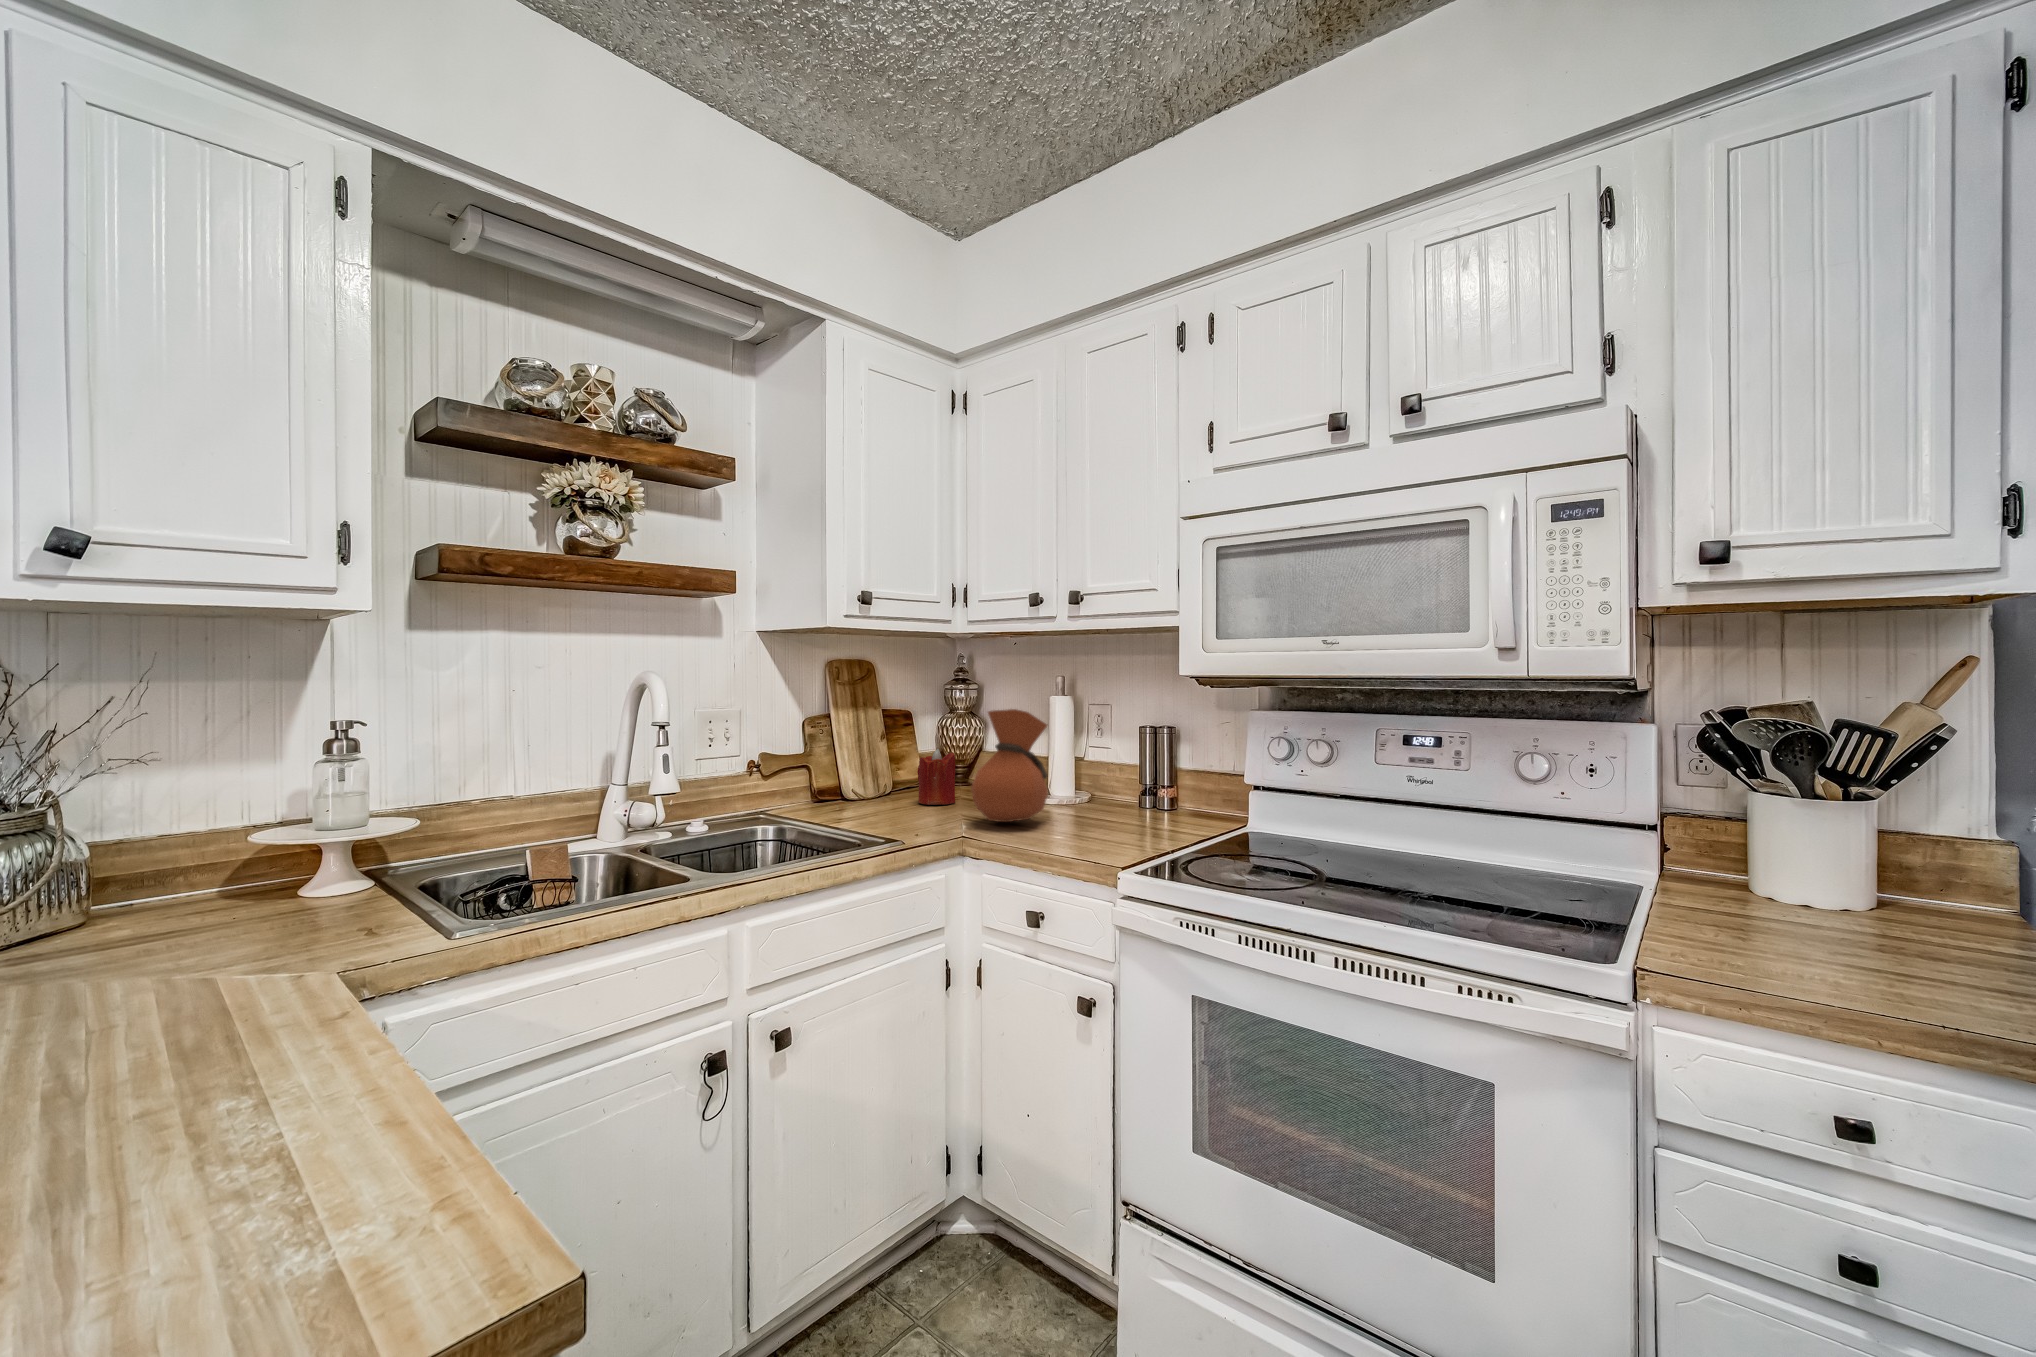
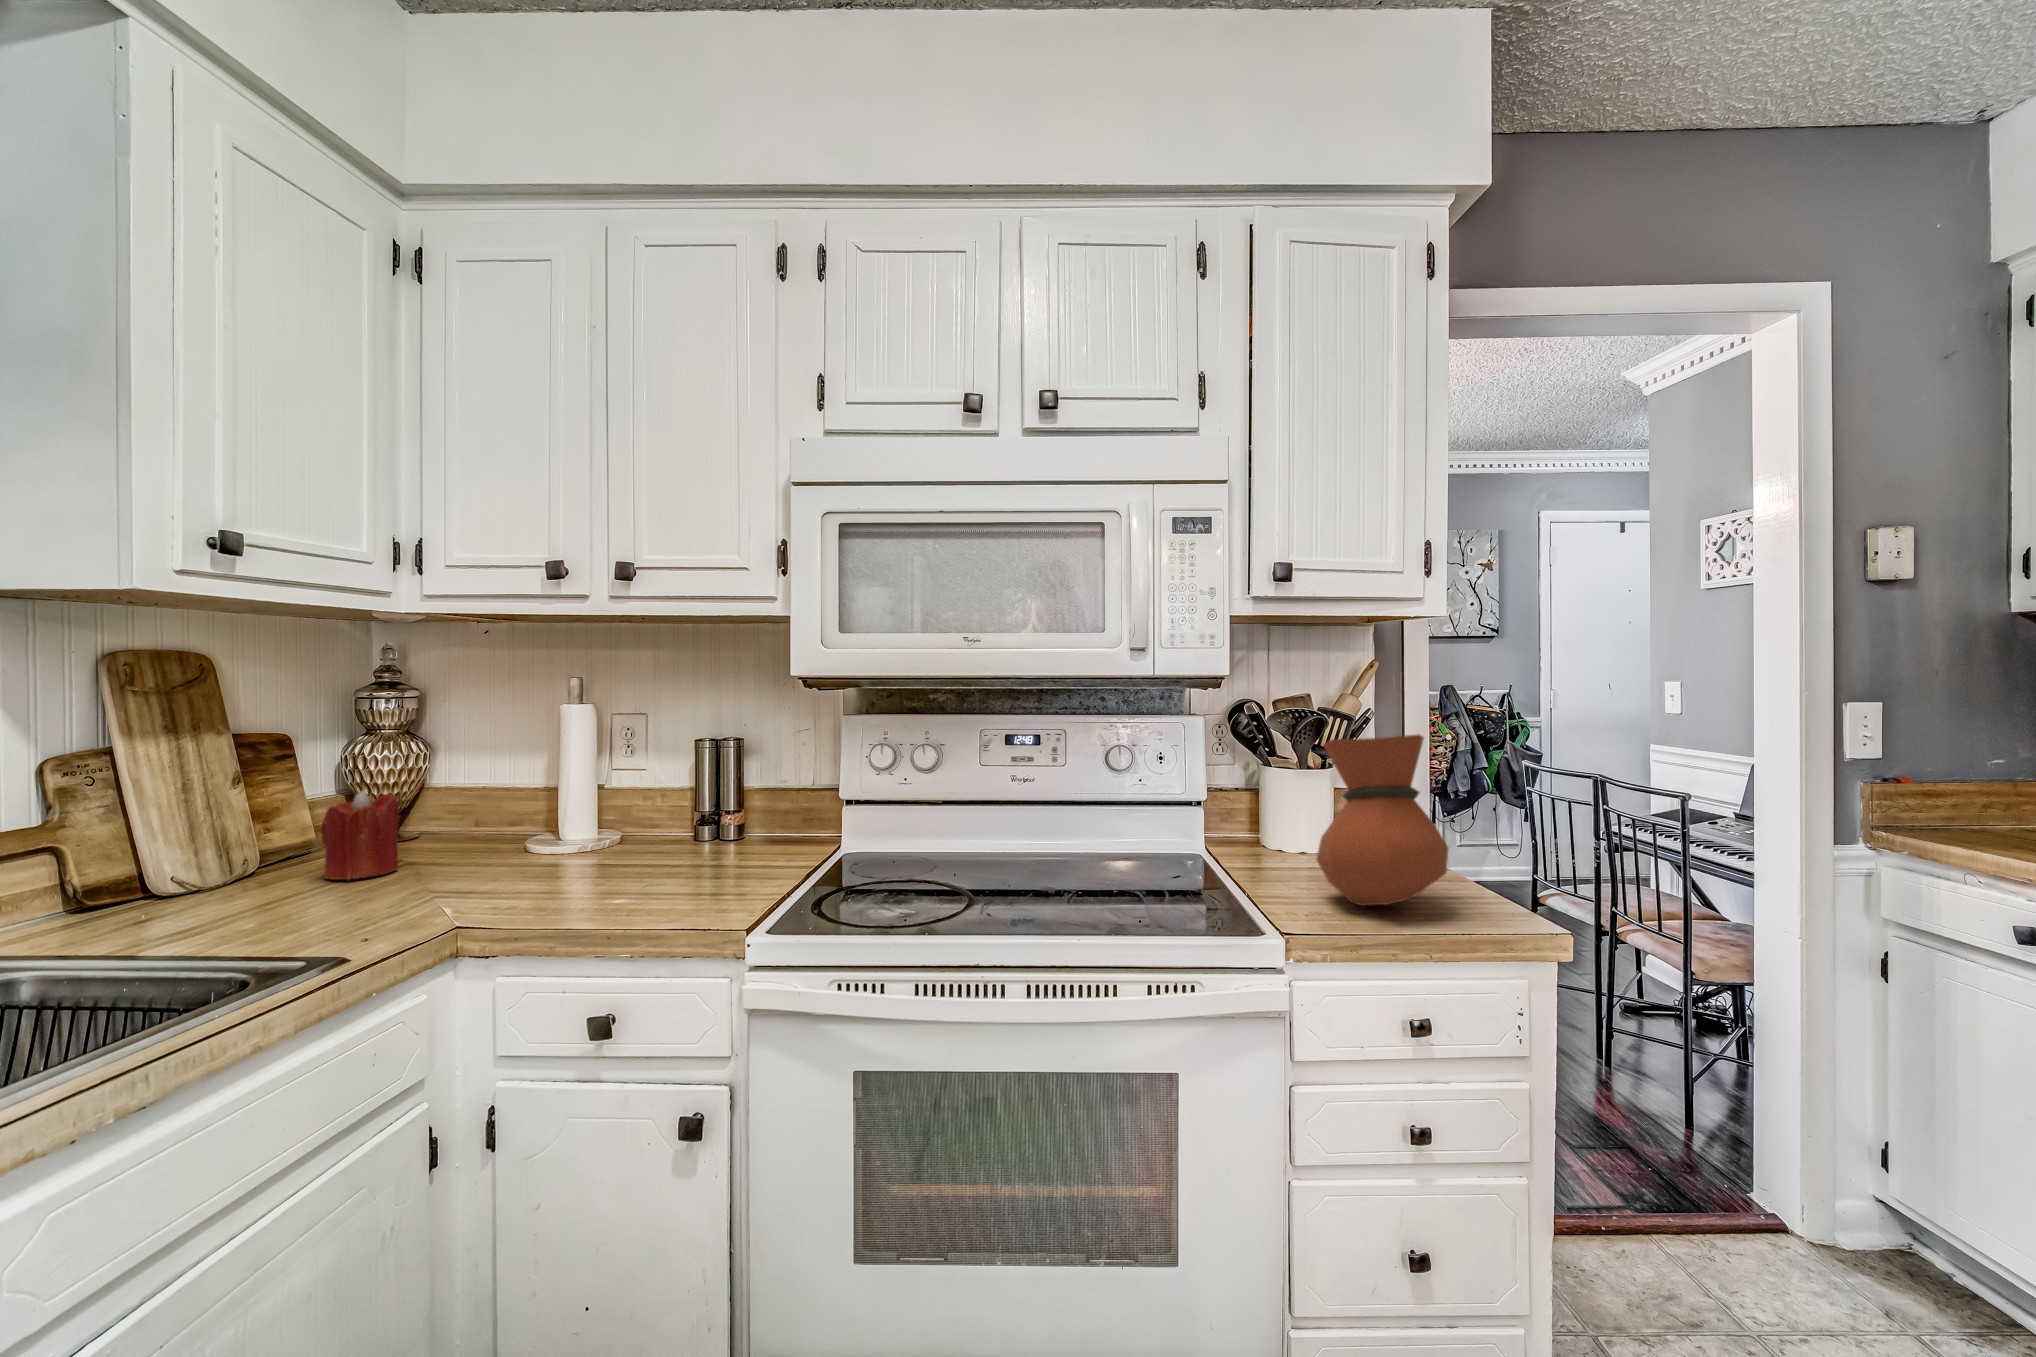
vase: present [971,709,1048,822] -> present [1317,734,1449,906]

